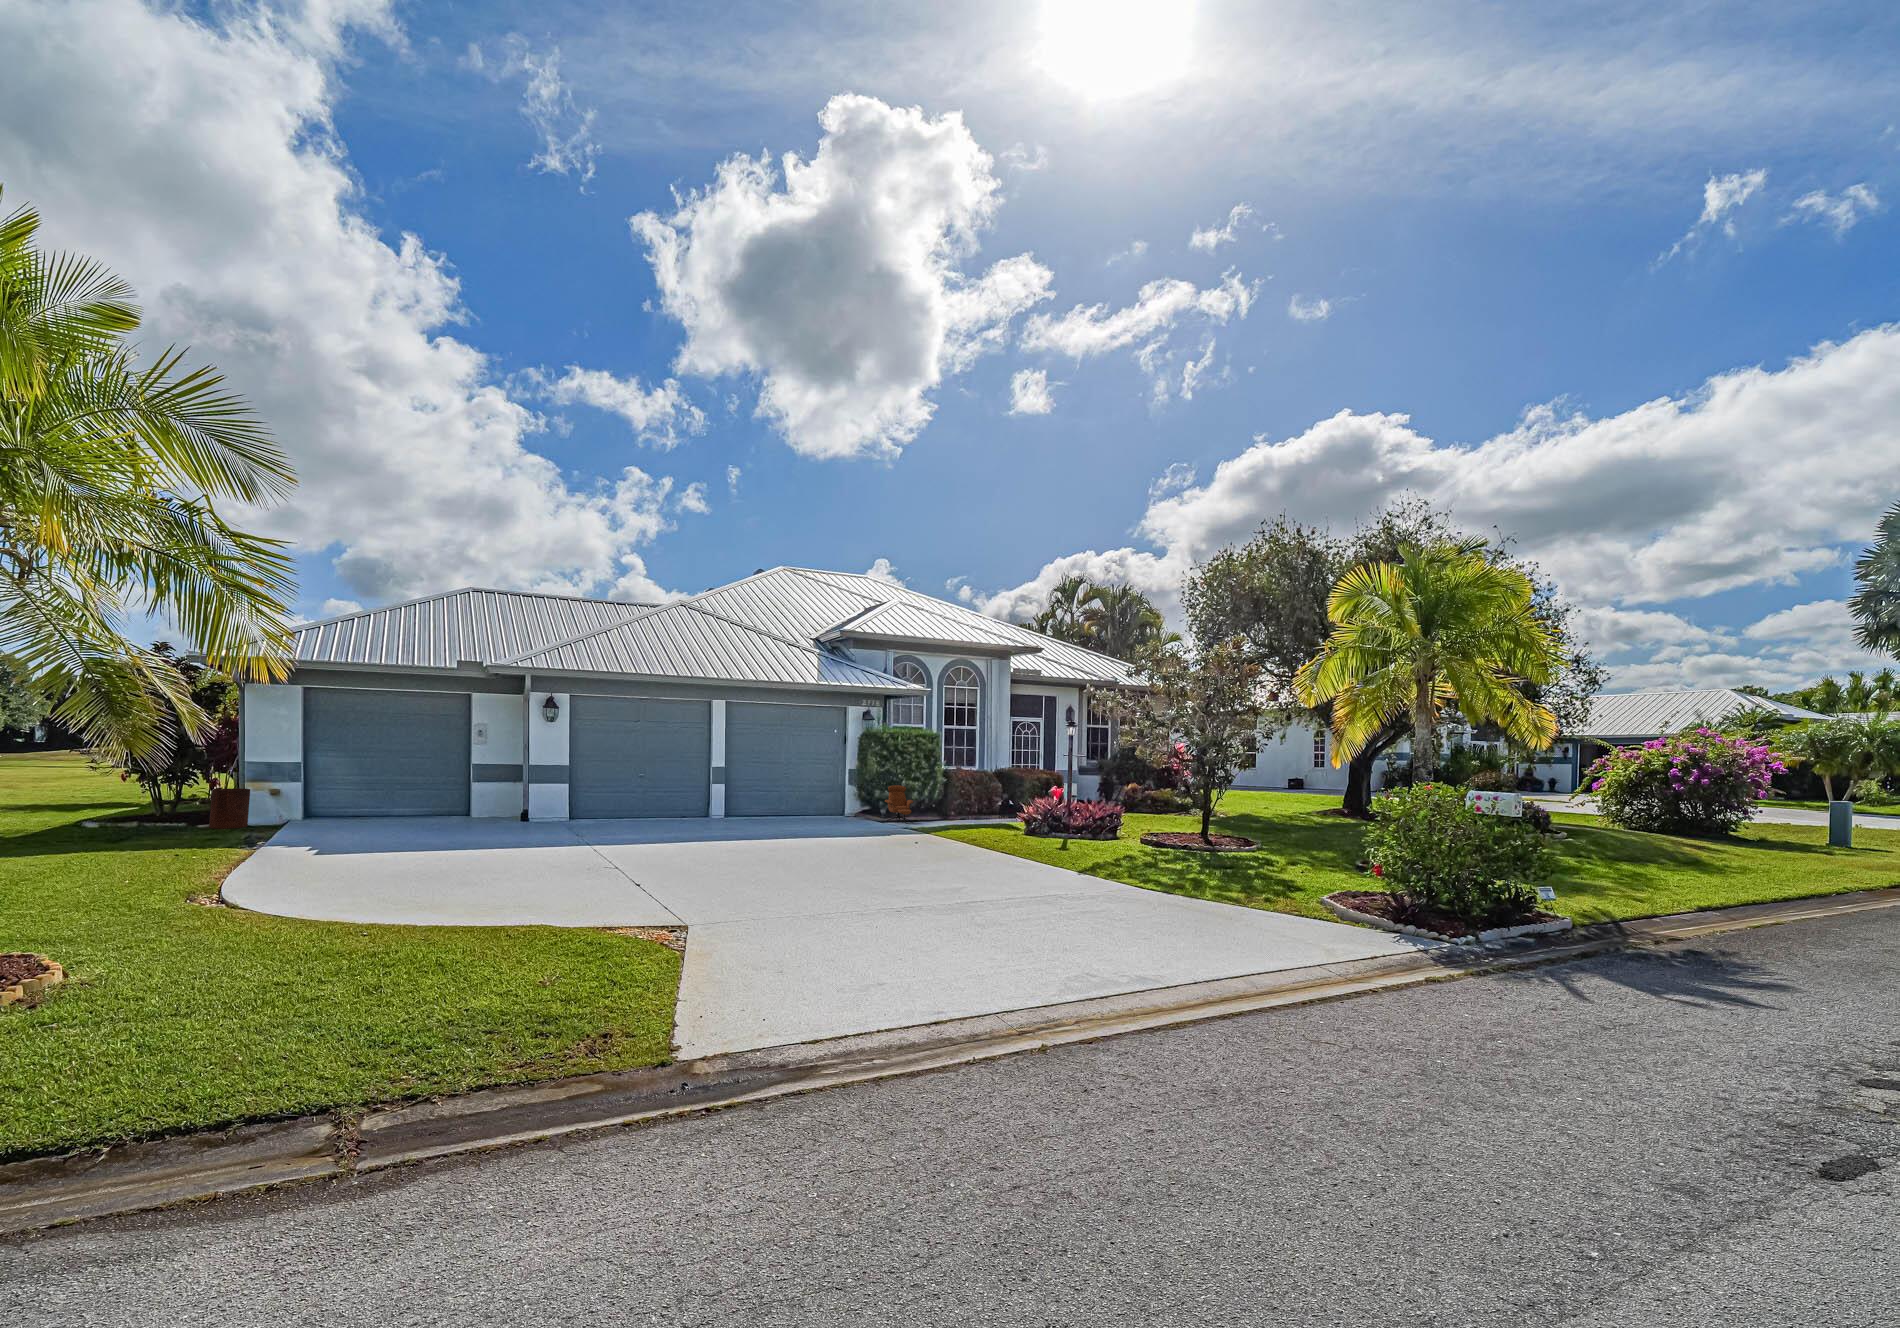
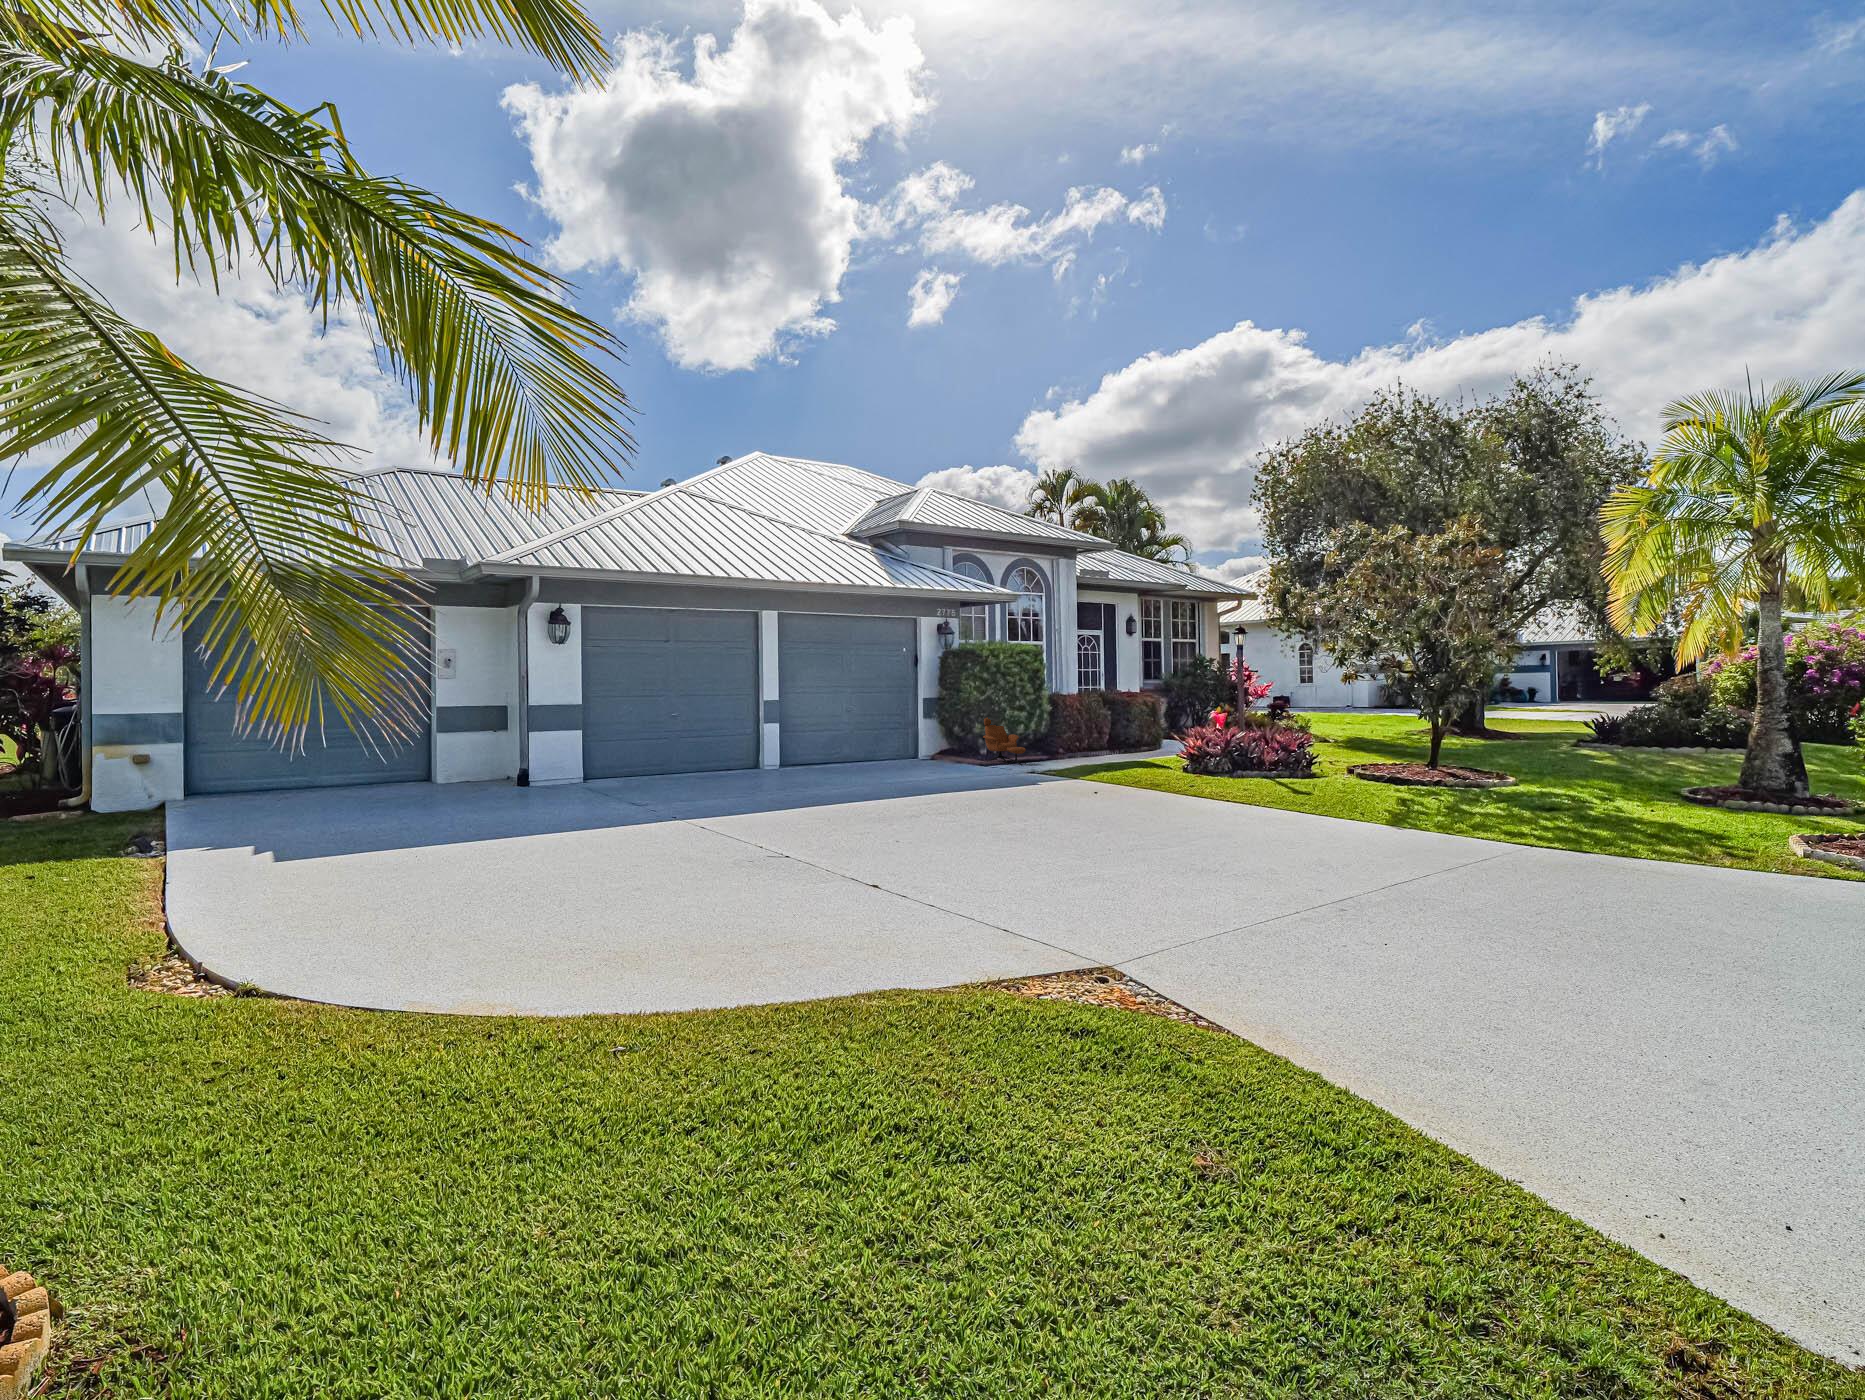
trash can: present [209,788,250,829] -> none [34,757,101,821]

